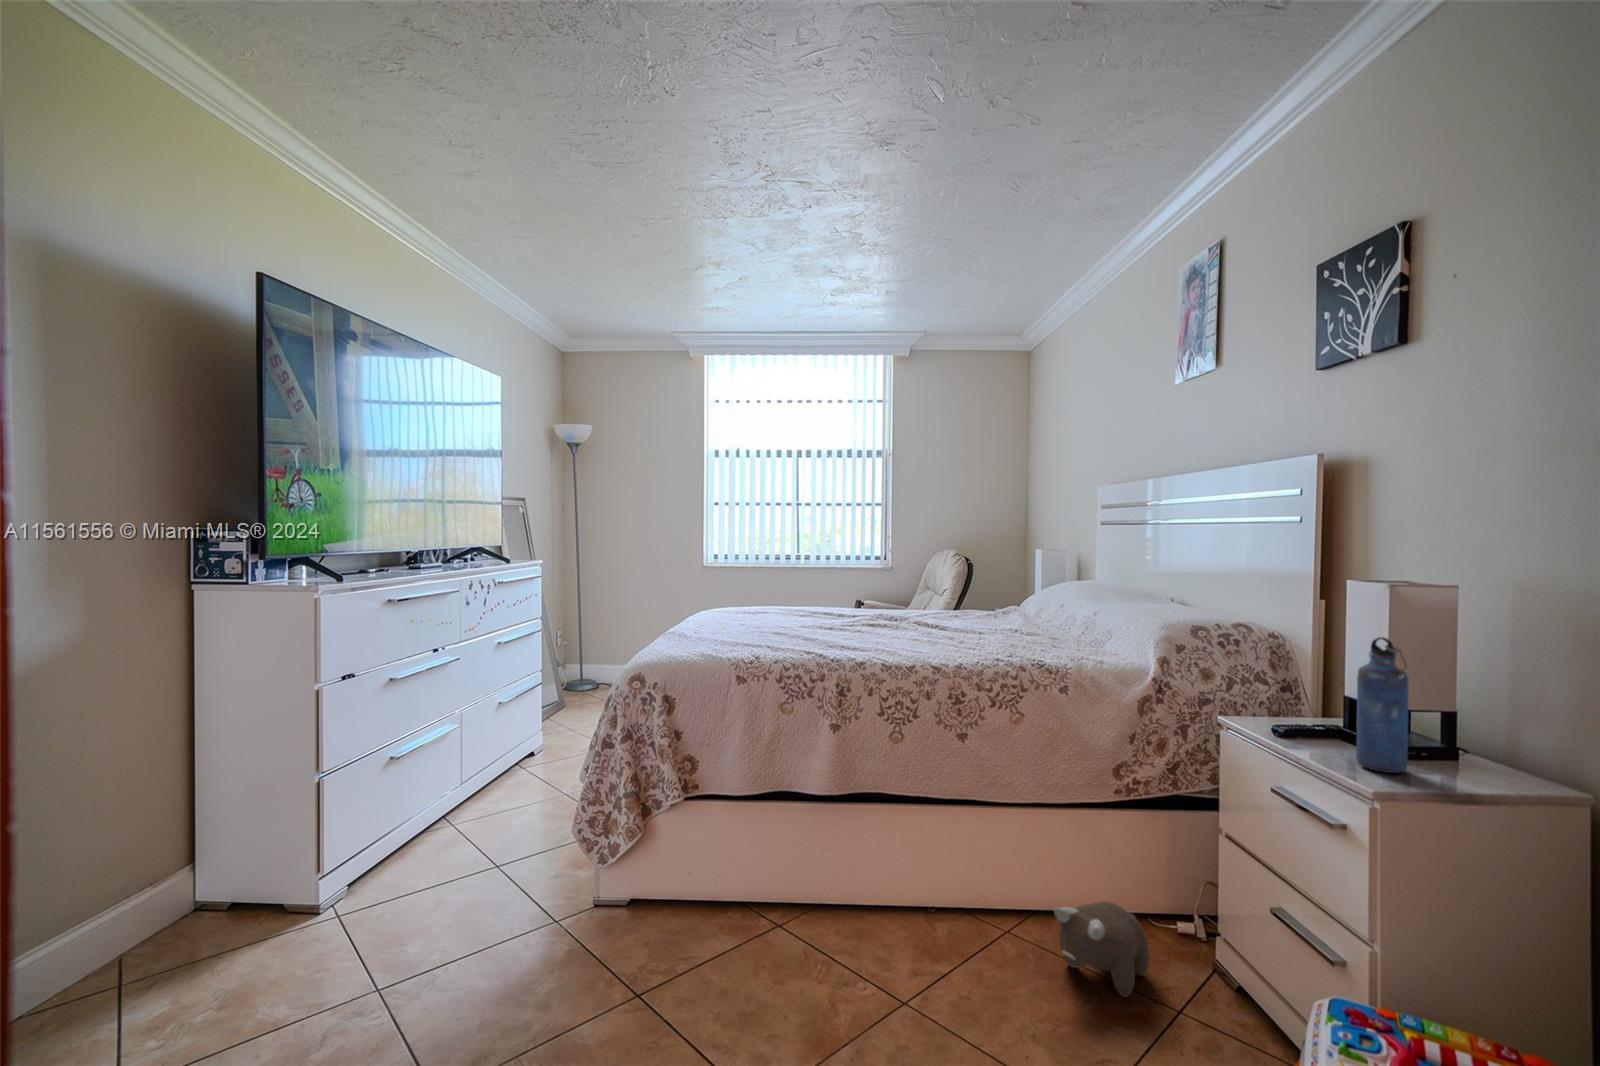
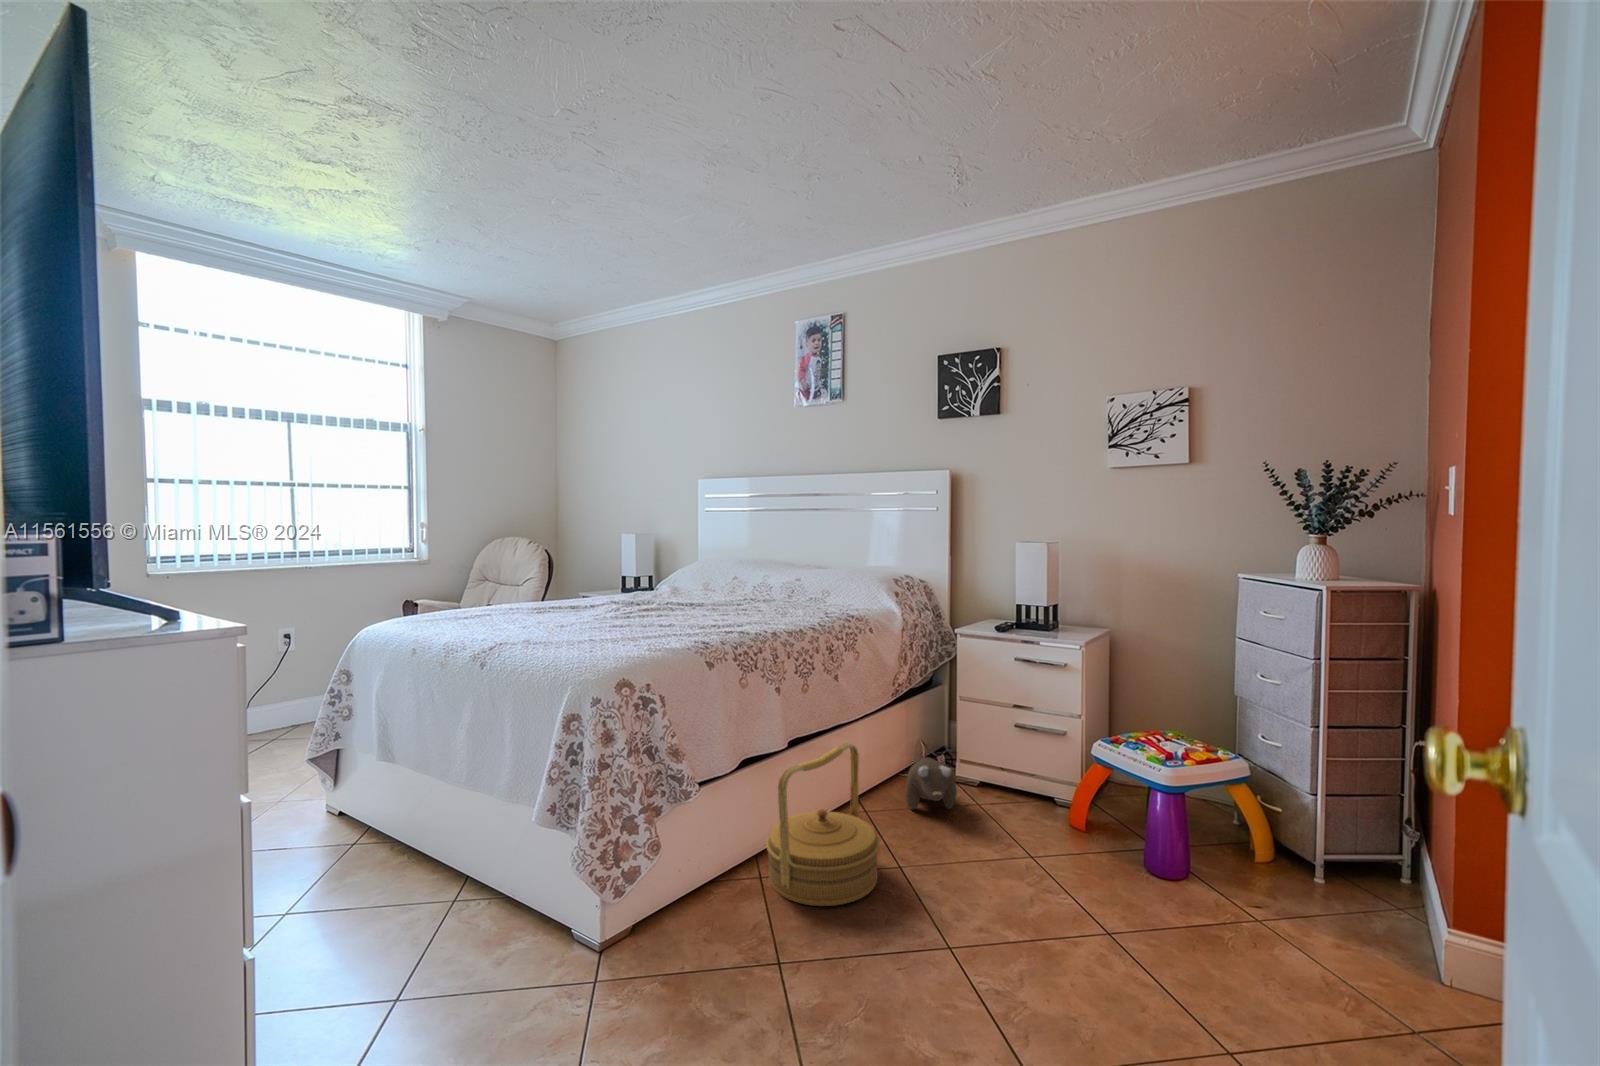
water bottle: present [1356,637,1408,773] -> none [1038,565,1060,632]
woven basket: none [760,815,909,1005] -> present [766,743,880,906]

